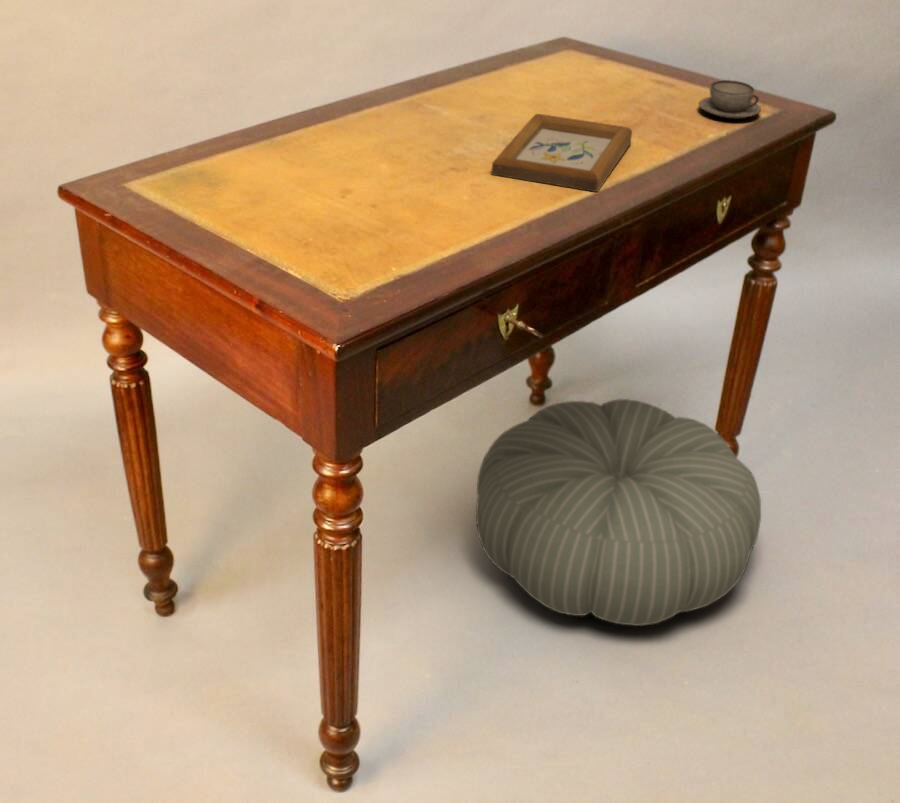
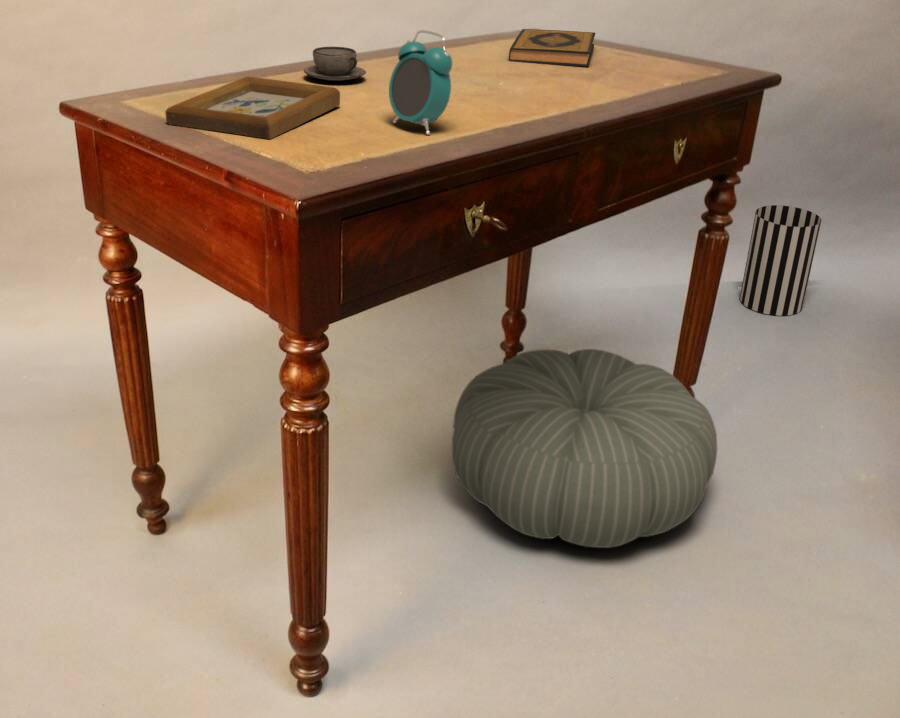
hardback book: none [536,46,631,104] -> present [509,29,595,67]
teacup: present [699,80,761,118] -> present [304,47,366,81]
picture frame: present [492,114,632,192] -> present [165,77,340,139]
alarm clock: none [416,121,484,232] -> present [389,30,452,135]
wastebasket: none [792,207,885,333] -> present [740,205,821,316]

